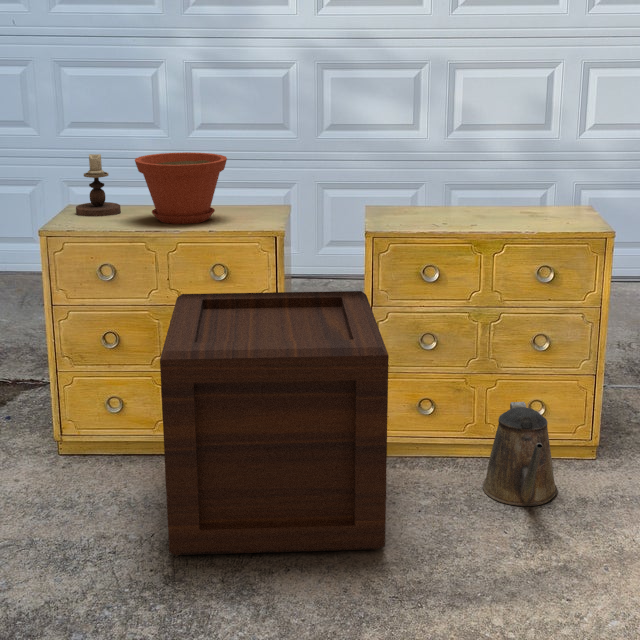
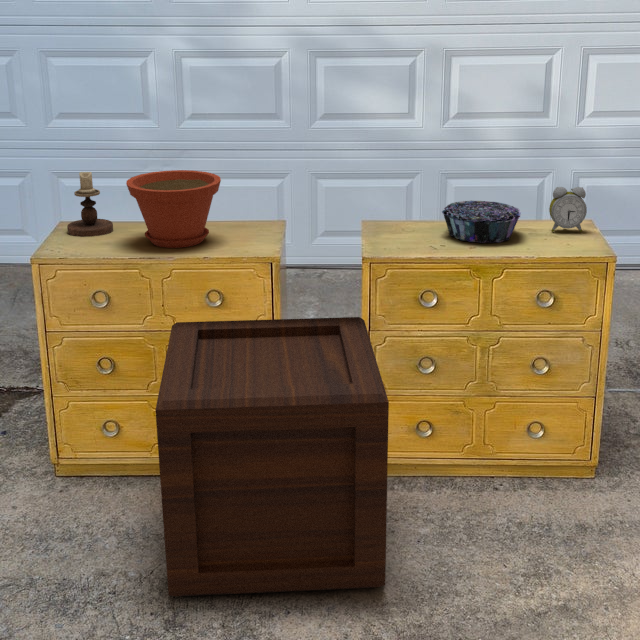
alarm clock: none [549,170,586,215] -> present [549,187,587,232]
decorative bowl: none [443,186,521,222] -> present [442,201,521,243]
watering can: present [483,402,558,506] -> none [482,425,557,534]

